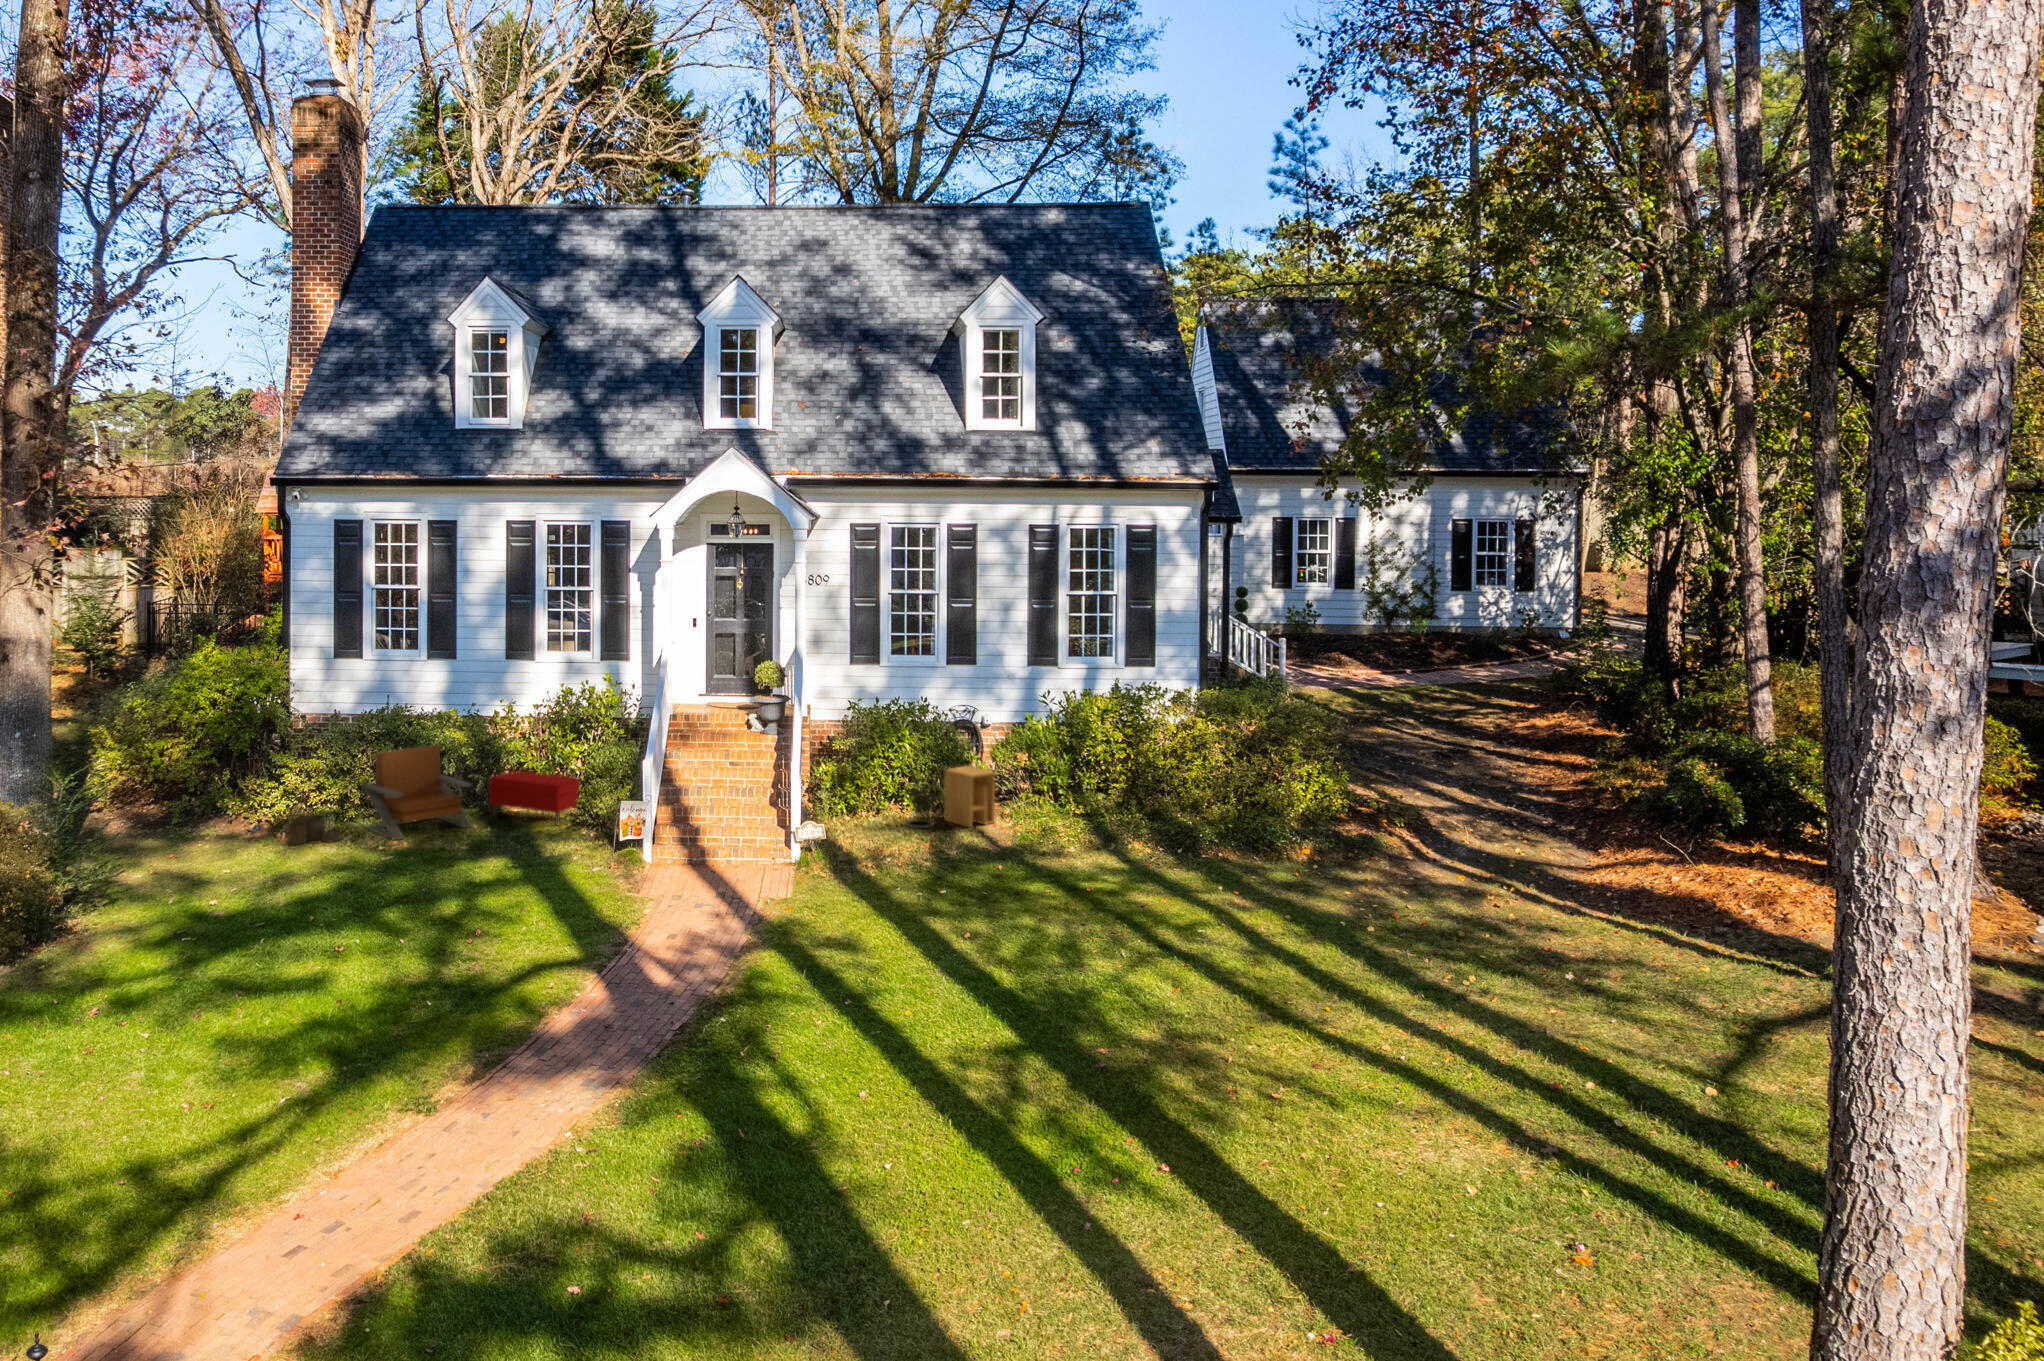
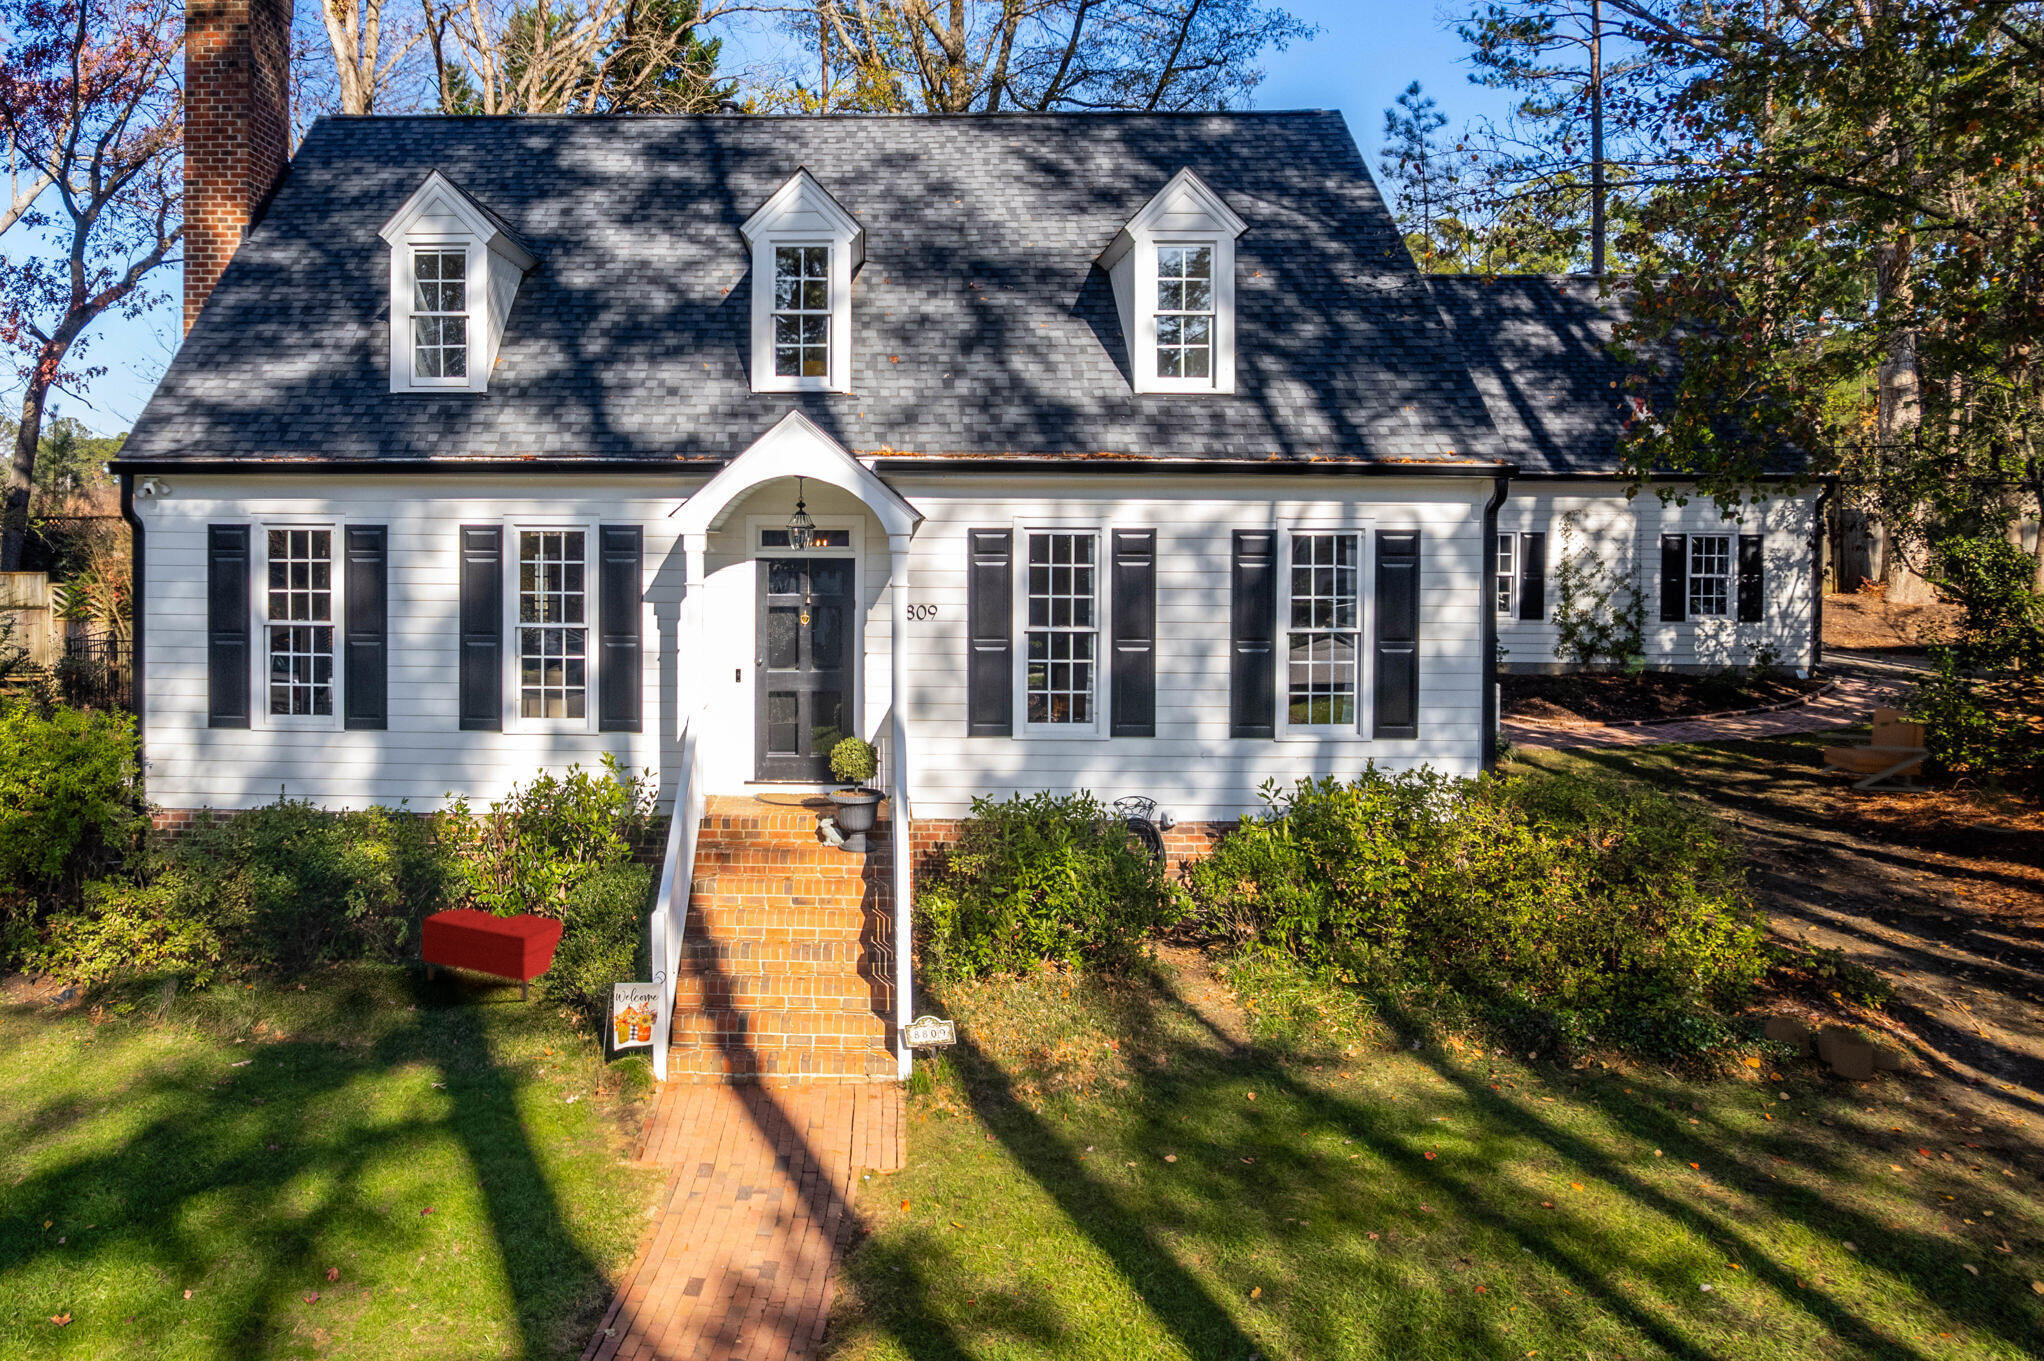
lounge chair: present [364,745,471,840] -> present [1818,707,1928,792]
side table: present [945,766,995,827] -> none [1135,903,1217,1010]
potted tree: present [906,781,934,828] -> present [1971,775,2017,833]
woven basket: present [288,815,340,845] -> present [1765,1016,1900,1080]

